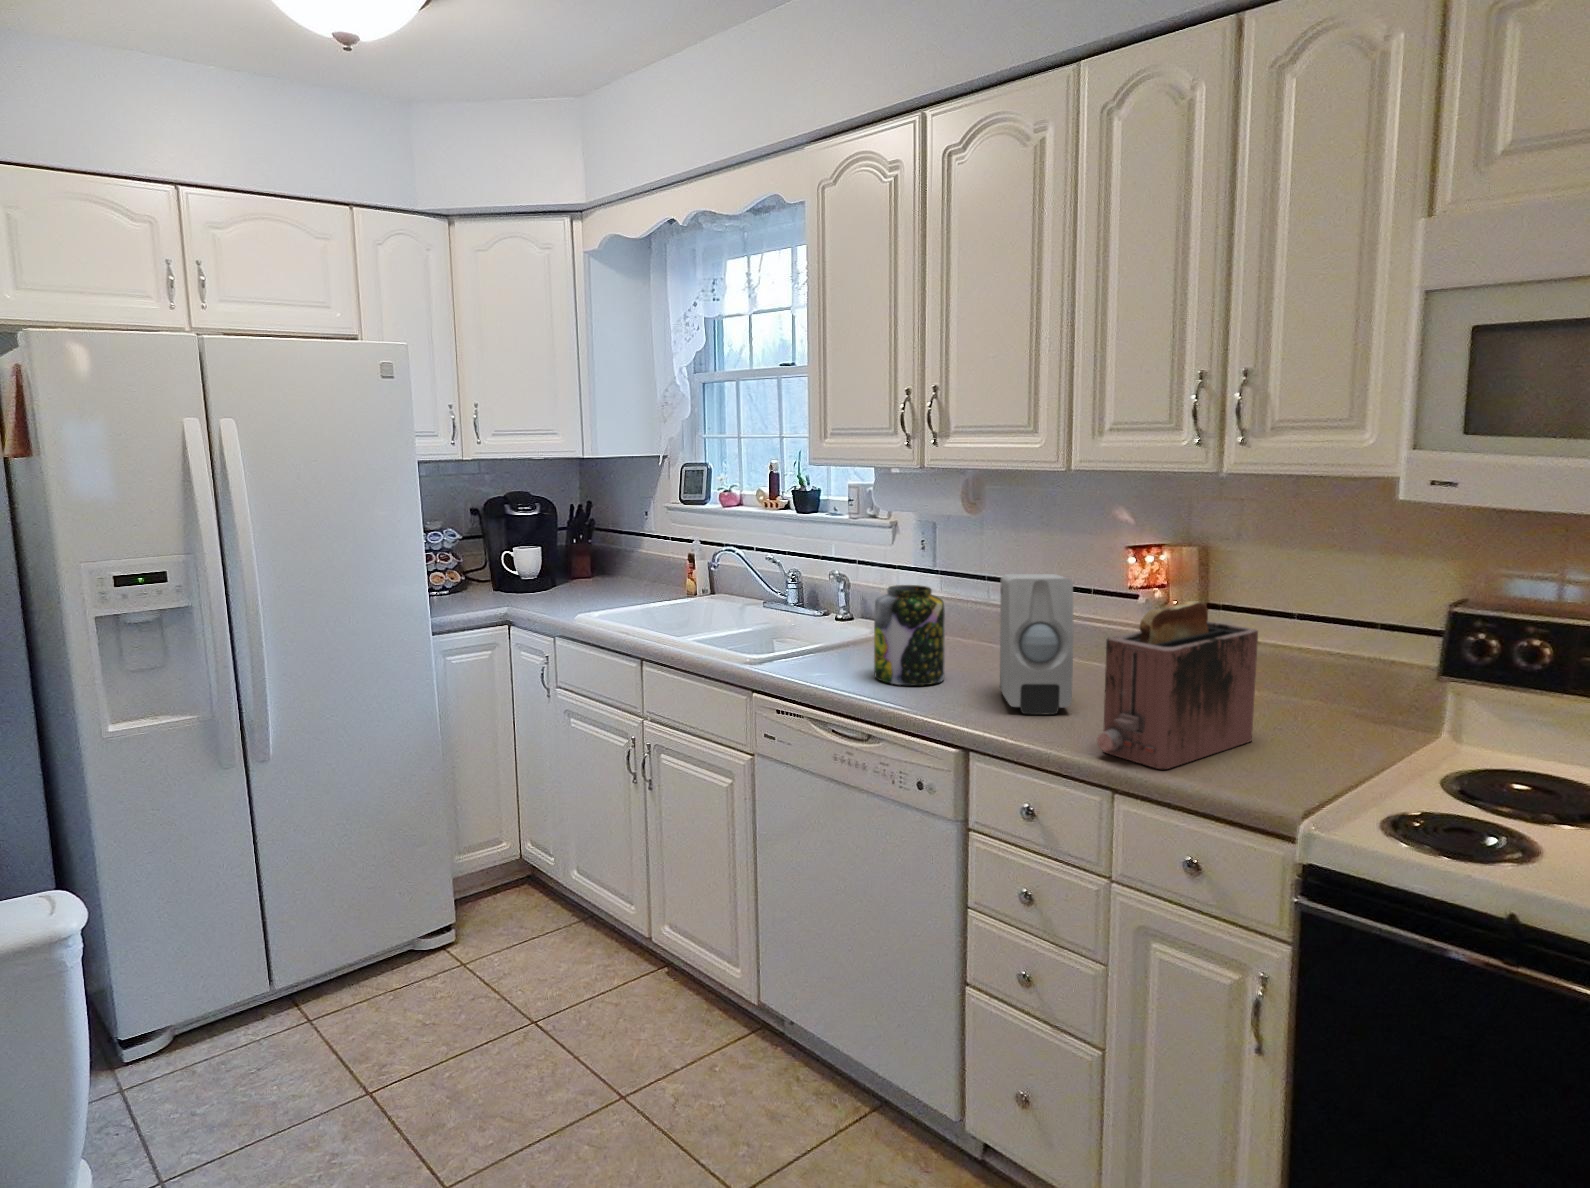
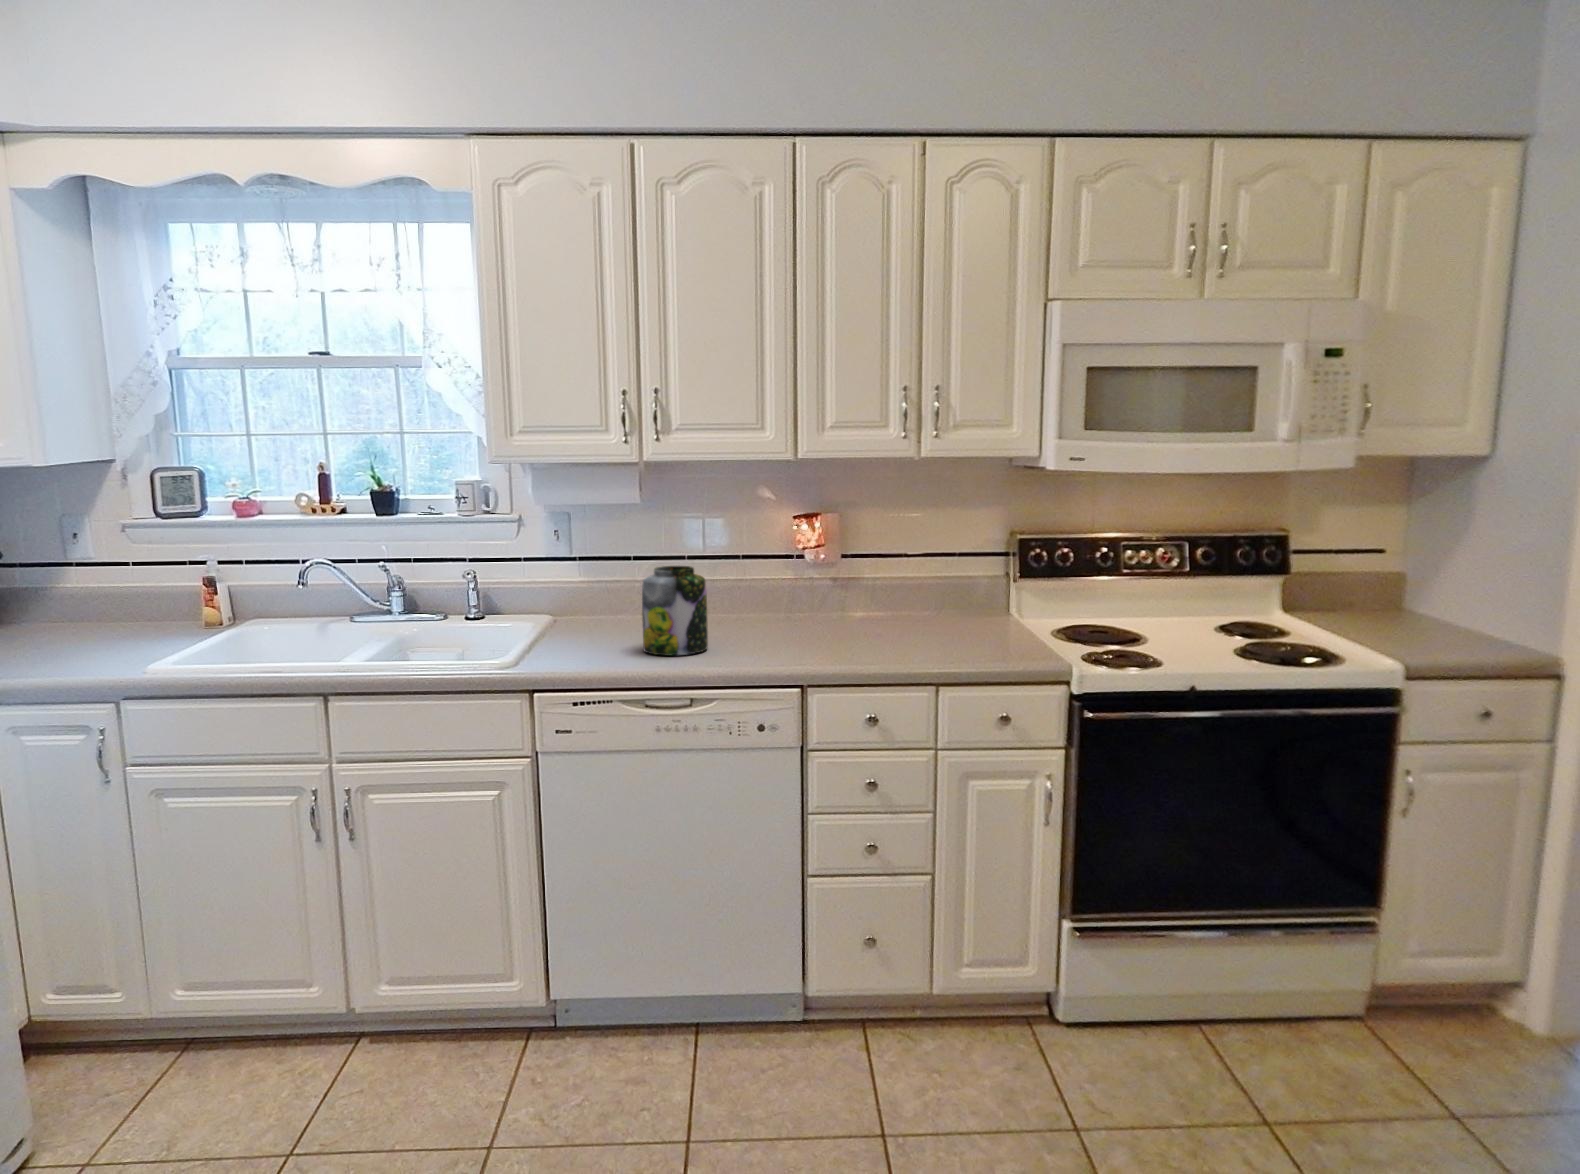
soap dispenser: present [1000,574,1073,715] -> none [756,543,843,654]
toaster: present [1097,601,1258,769] -> none [913,548,972,665]

